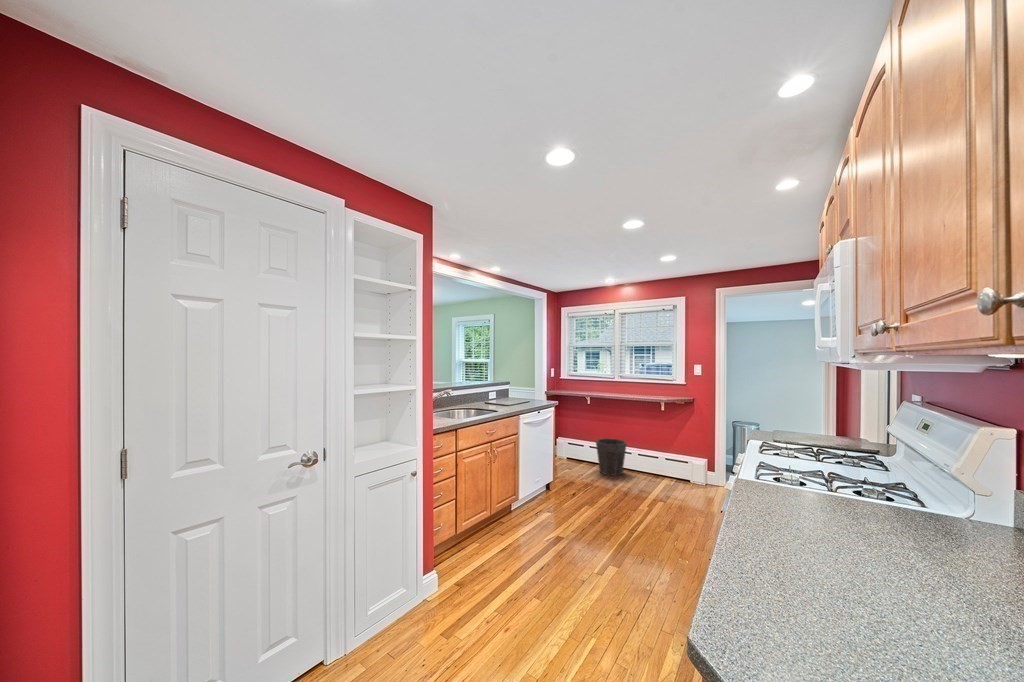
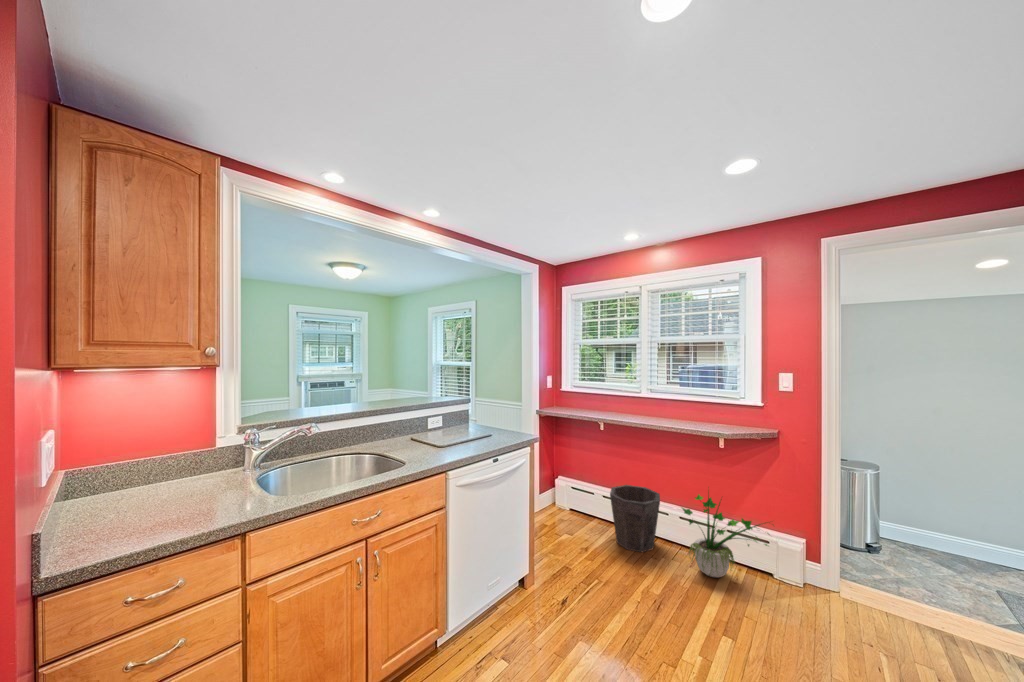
potted plant: none [638,429,692,483] -> present [682,494,767,578]

